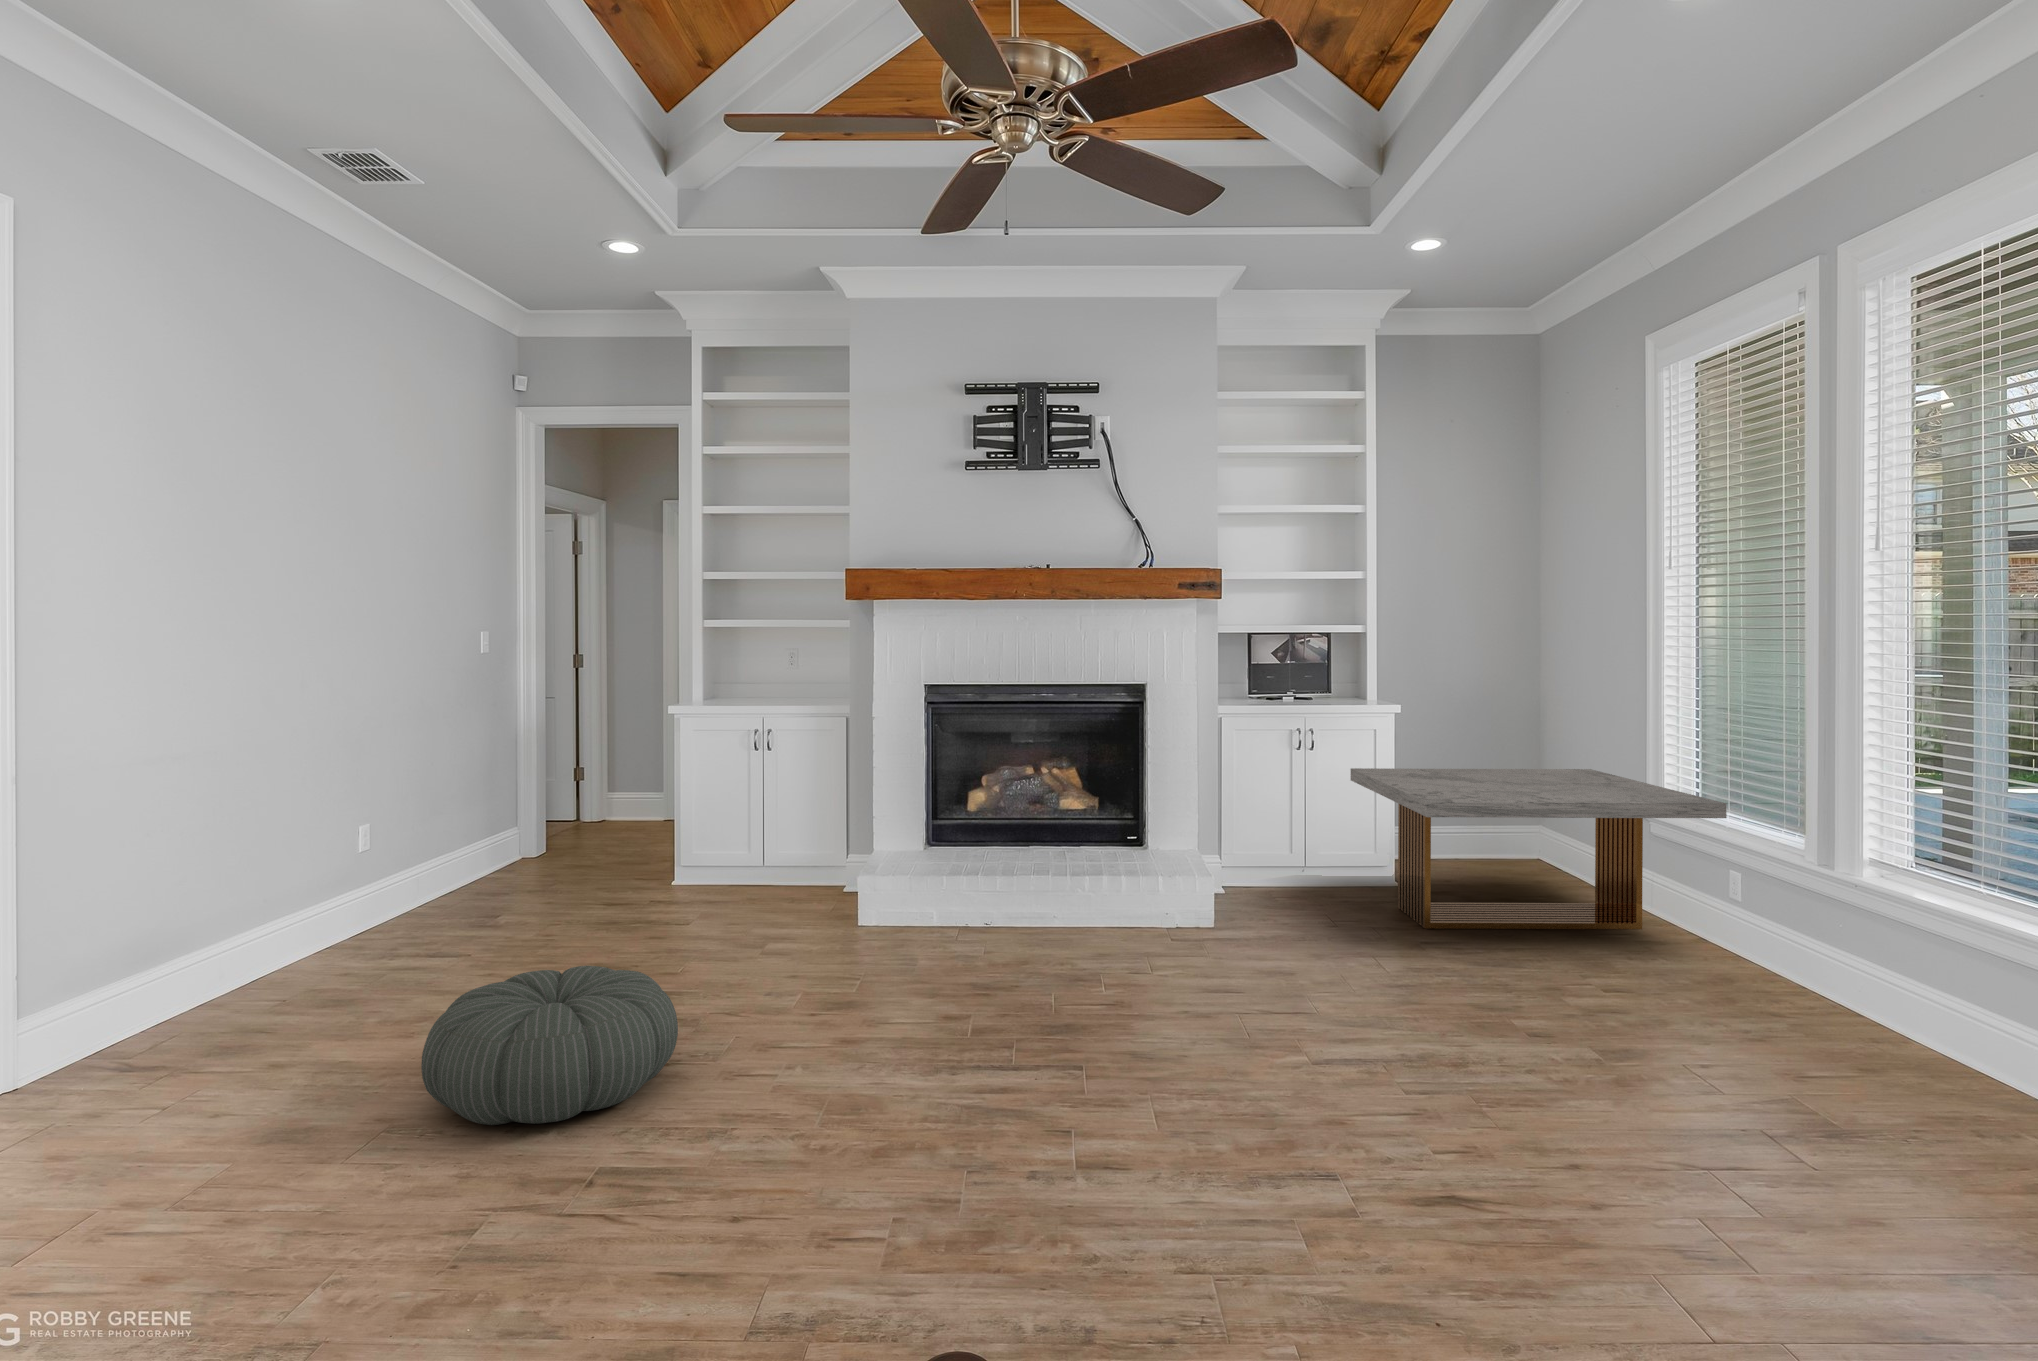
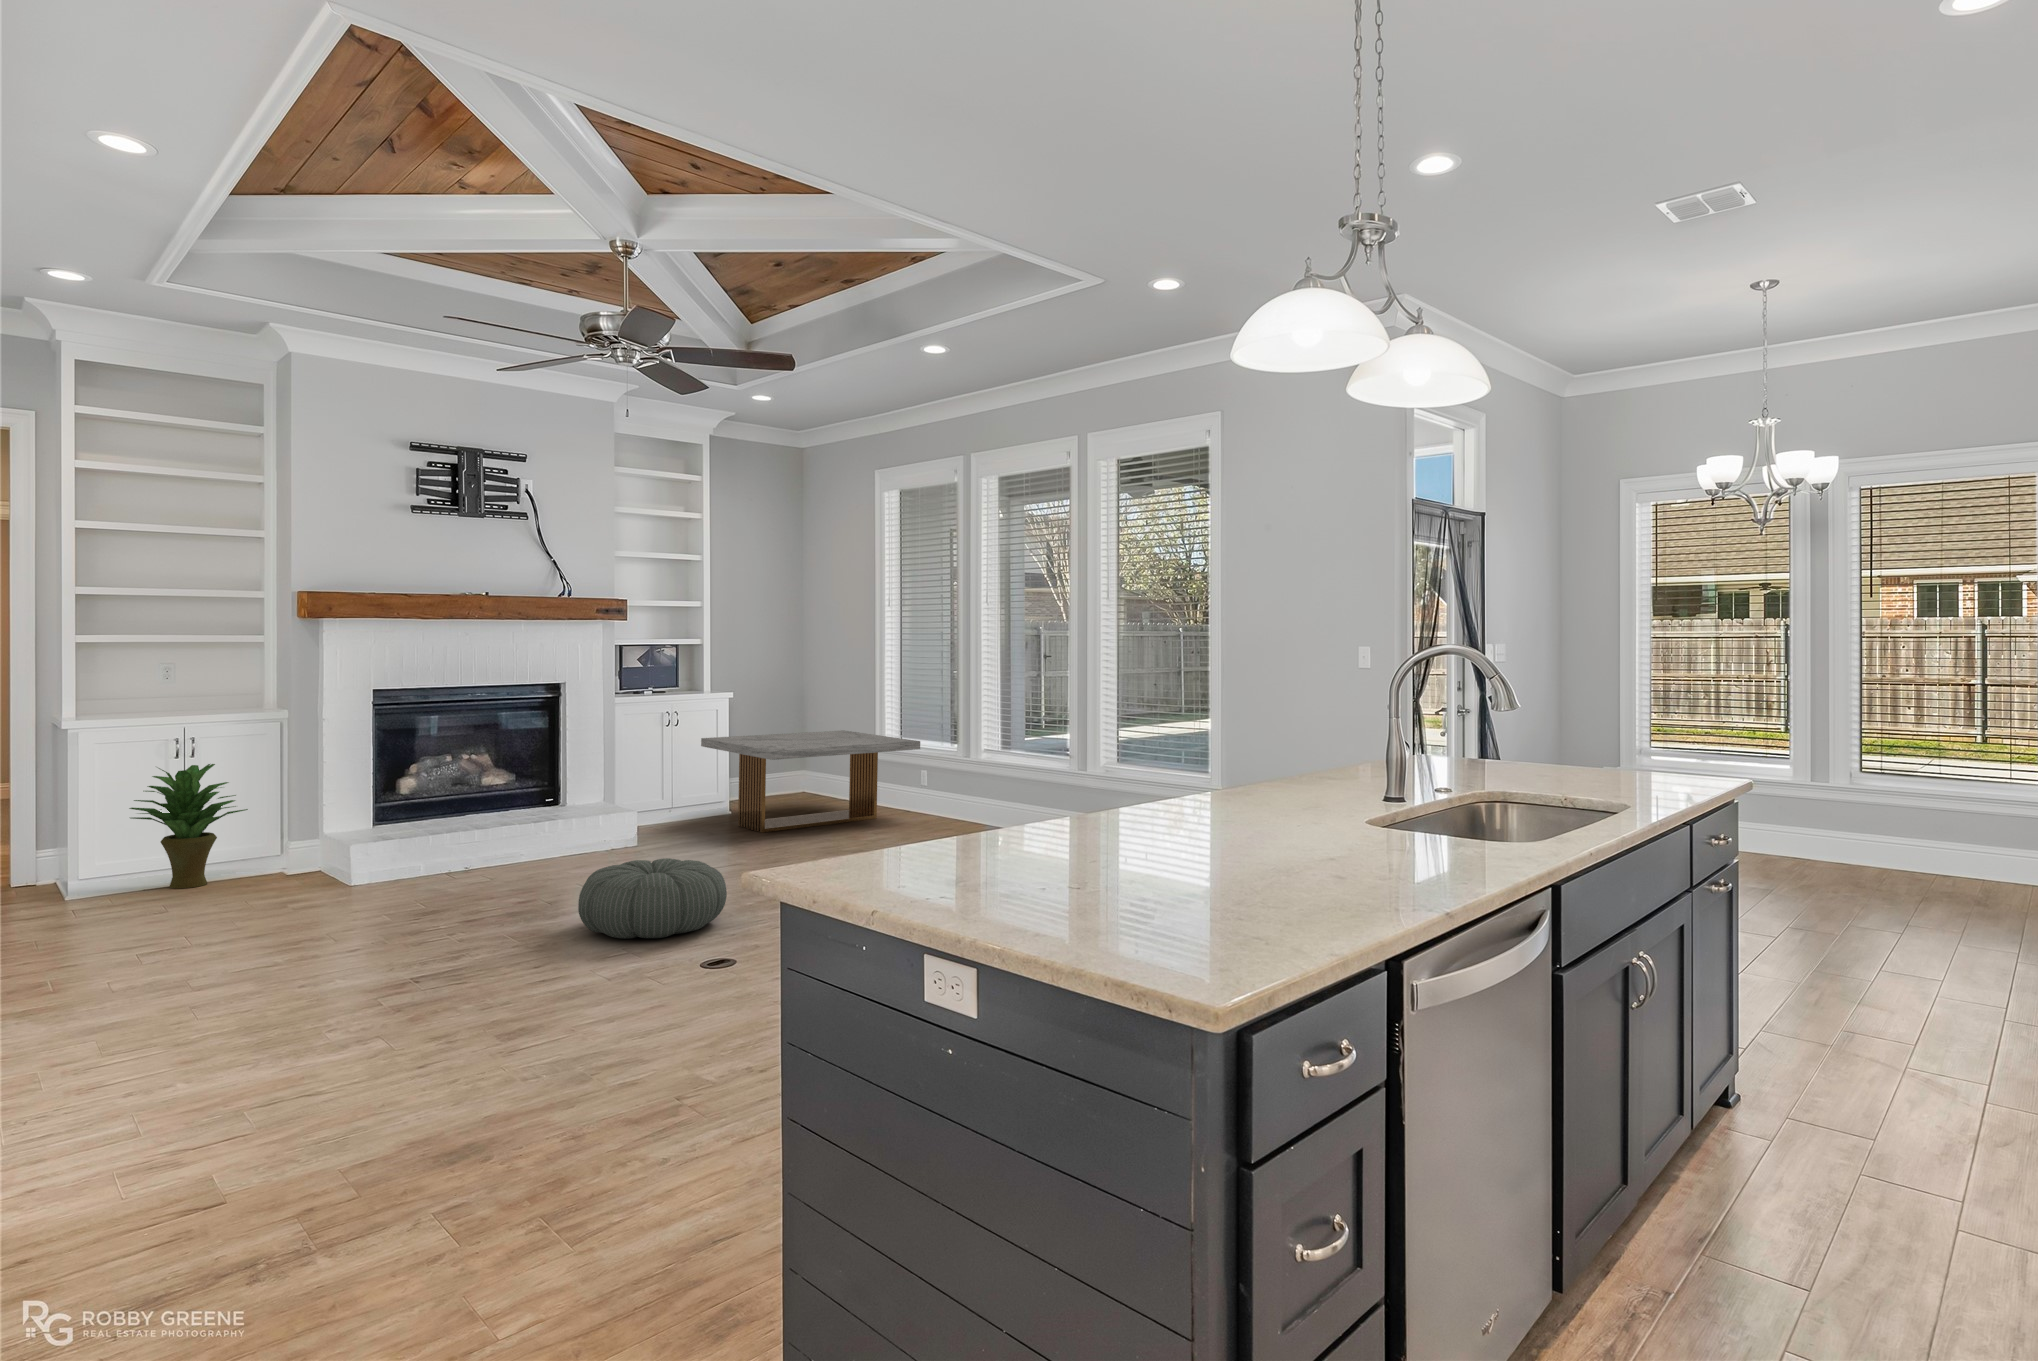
potted plant: none [701,765,806,902] -> present [129,764,248,888]
pouf: present [421,966,678,1125] -> present [578,858,727,939]

